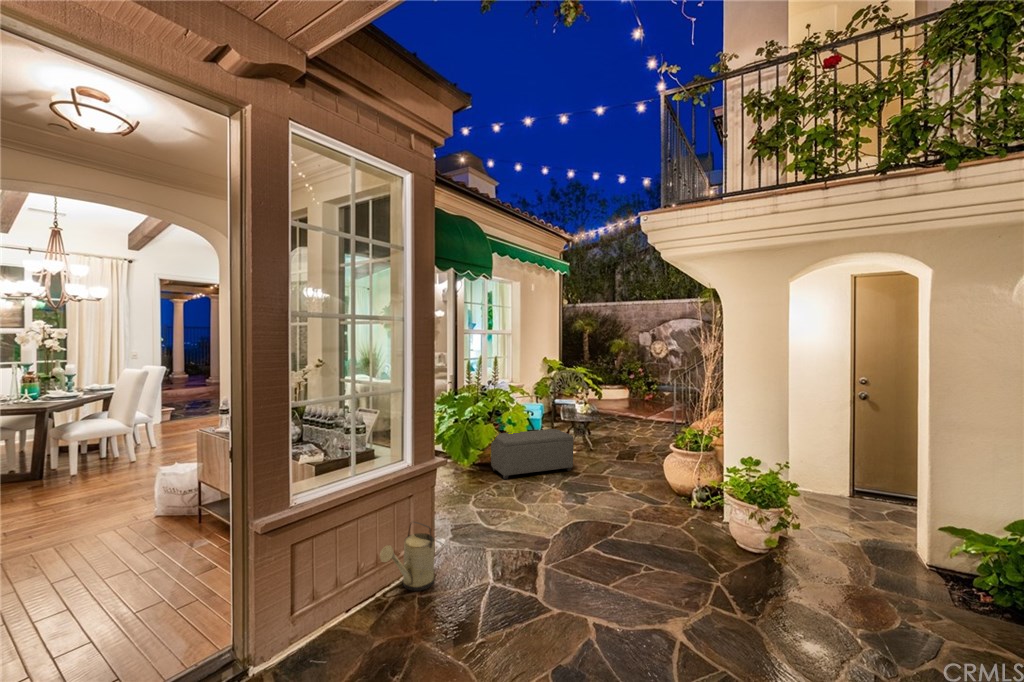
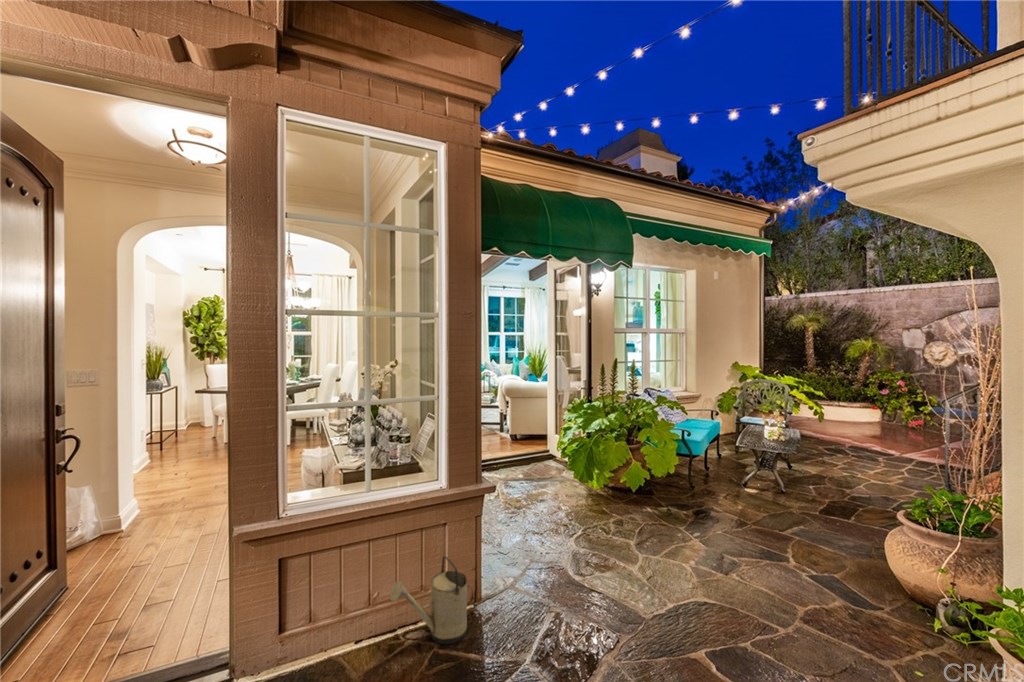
ottoman: present [491,429,573,479] -> none [624,456,737,518]

